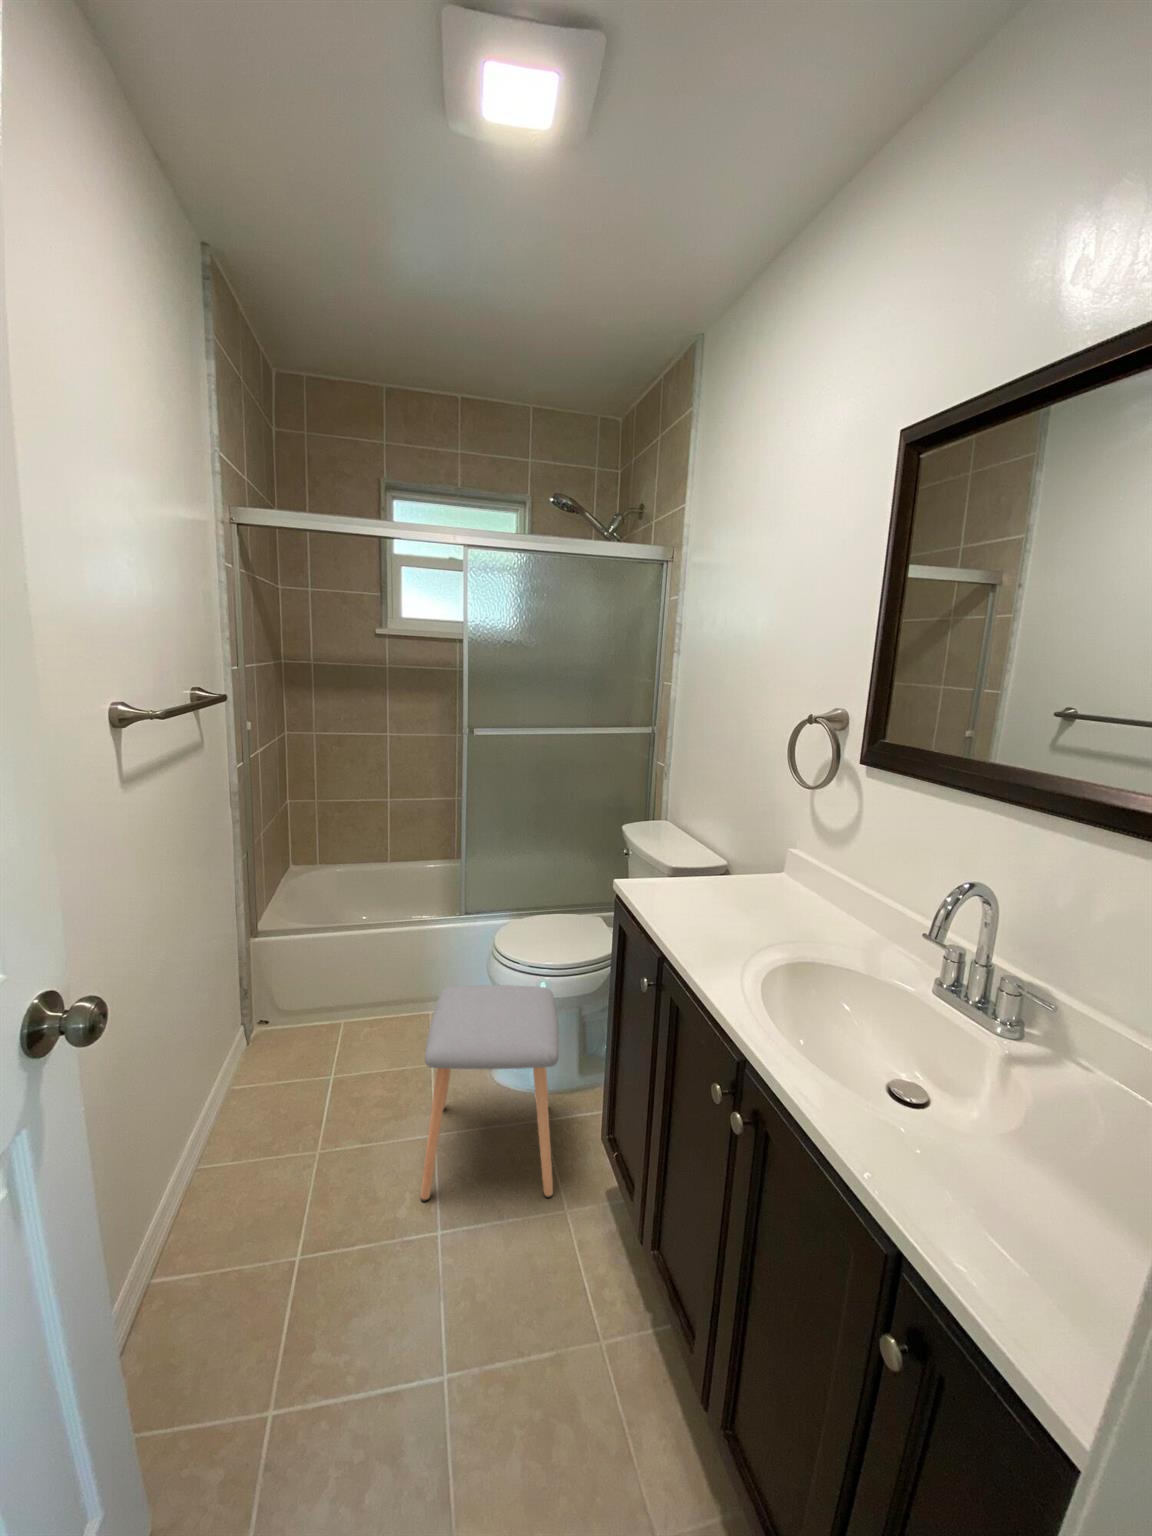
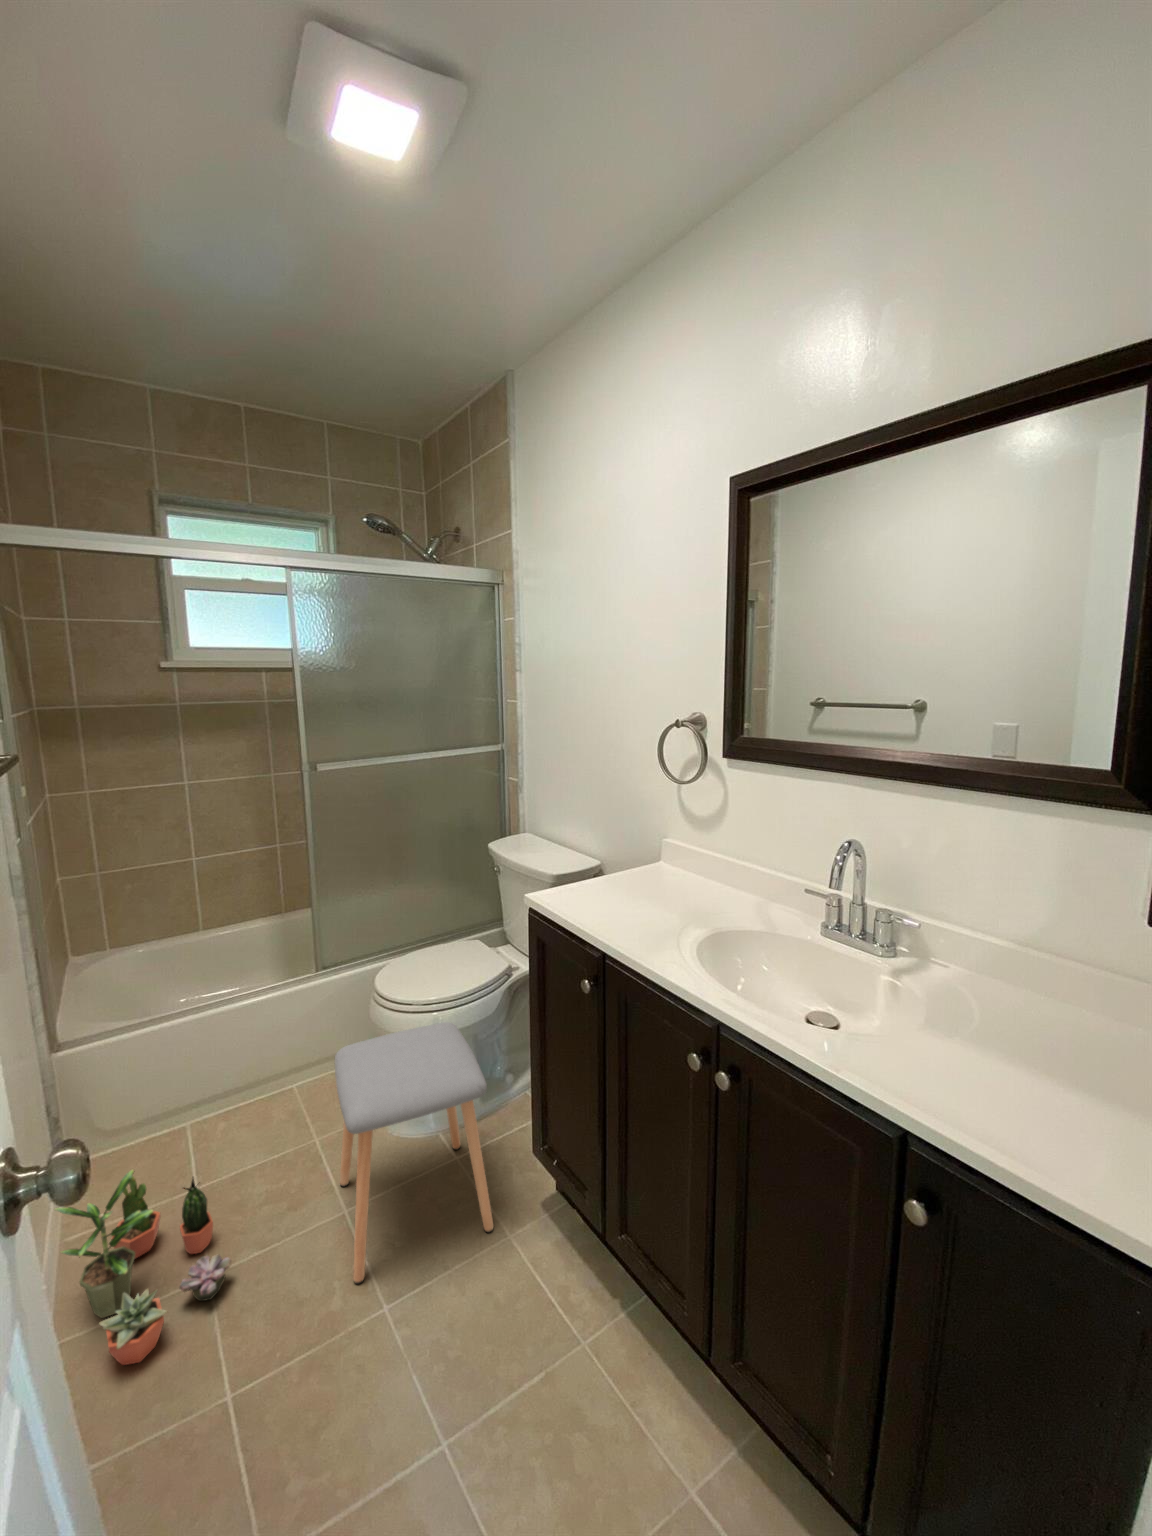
potted plant: none [217,1044,334,1200] -> present [55,1169,231,1365]

